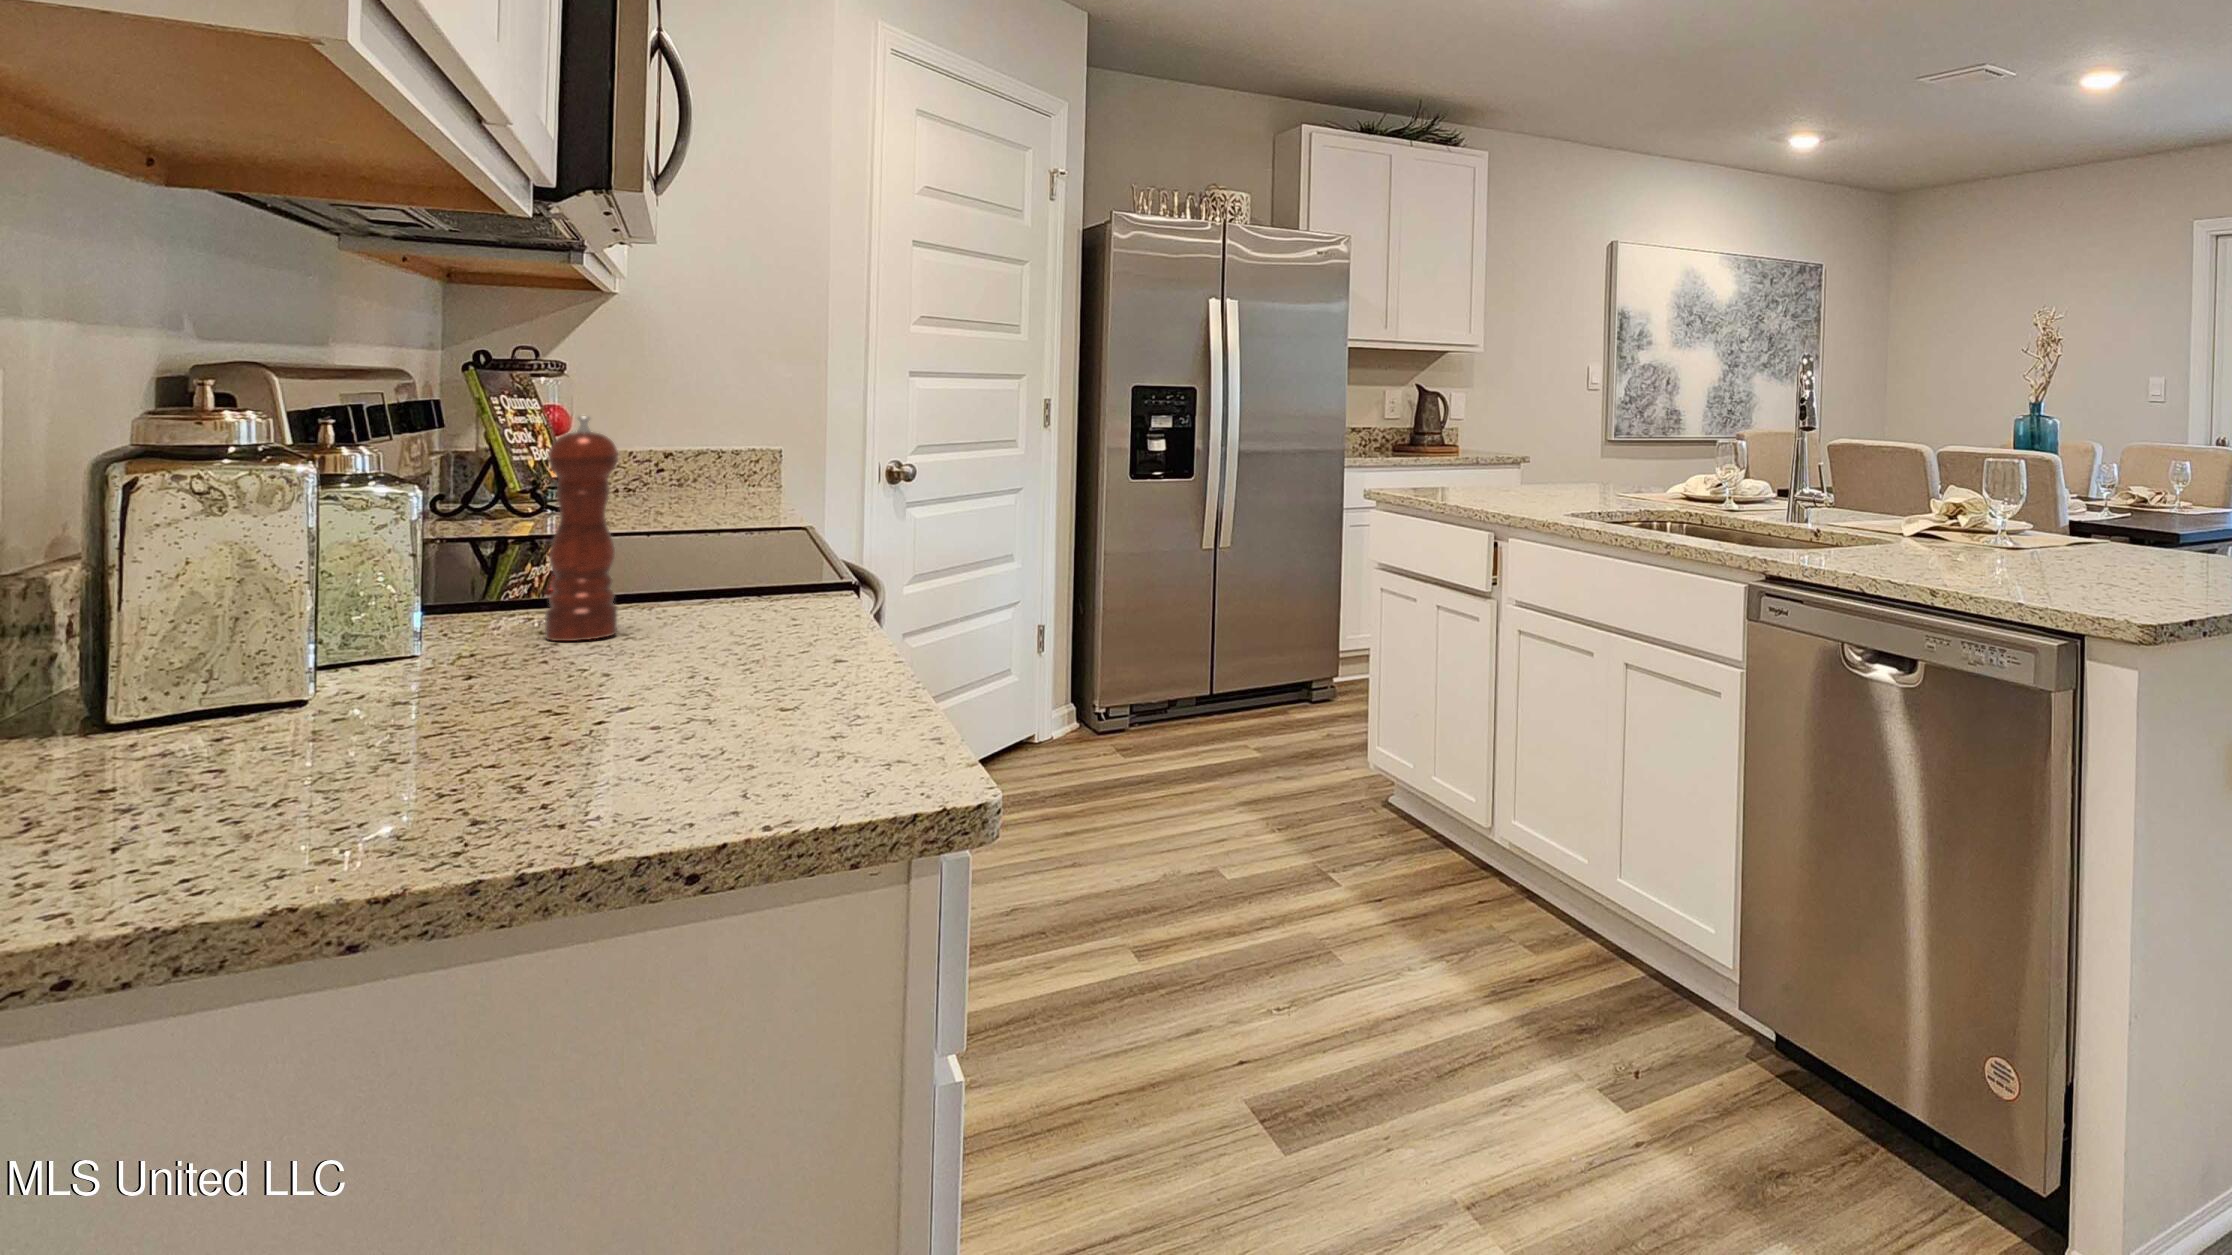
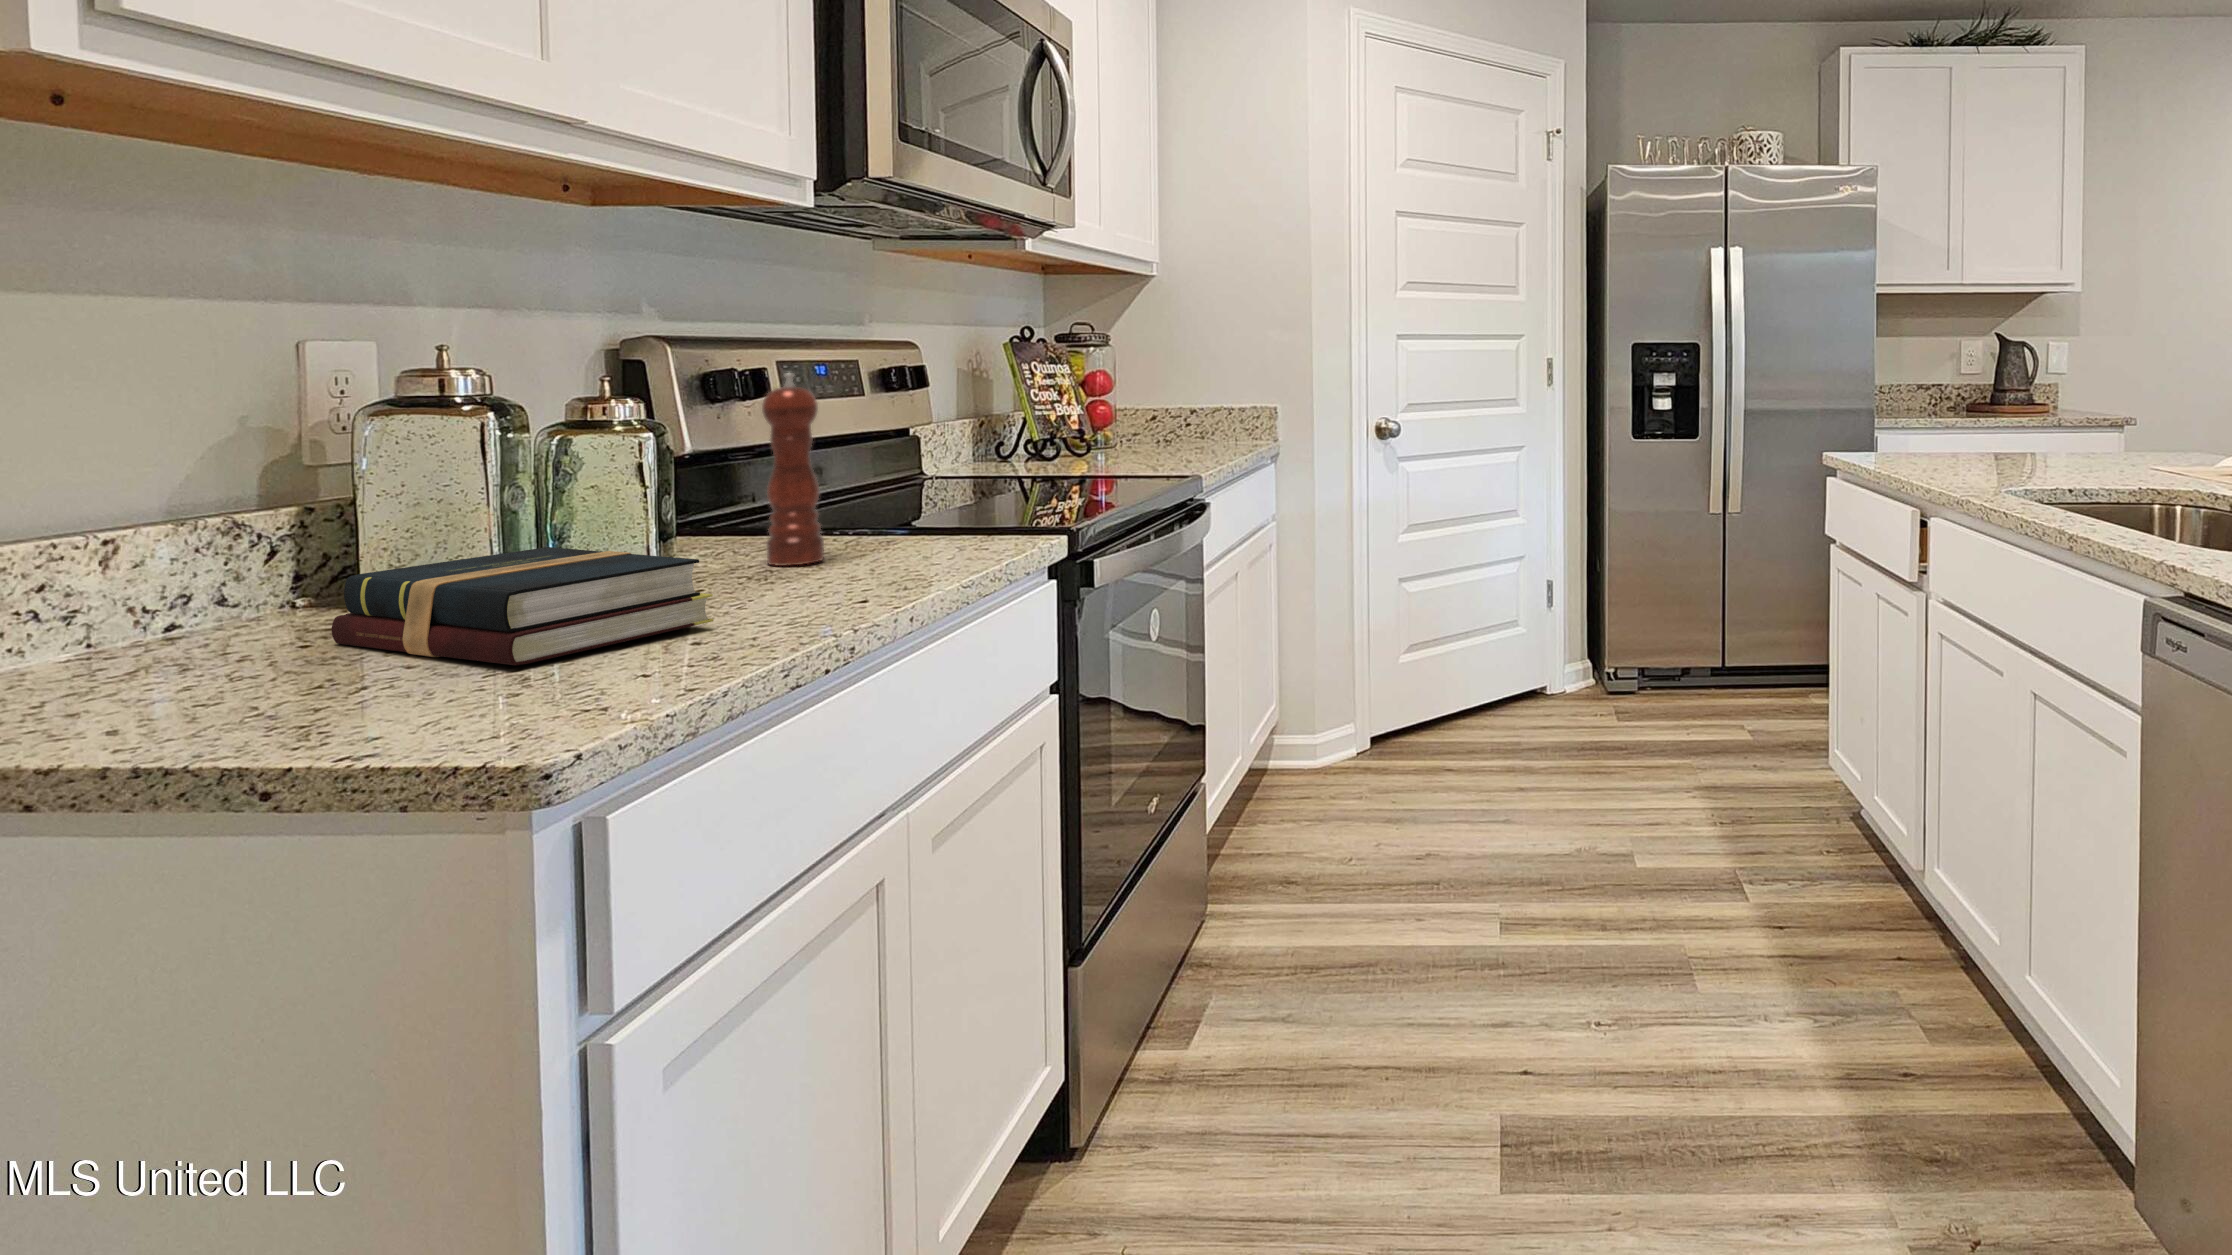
hardback book: none [278,625,733,759] -> present [332,547,714,665]

